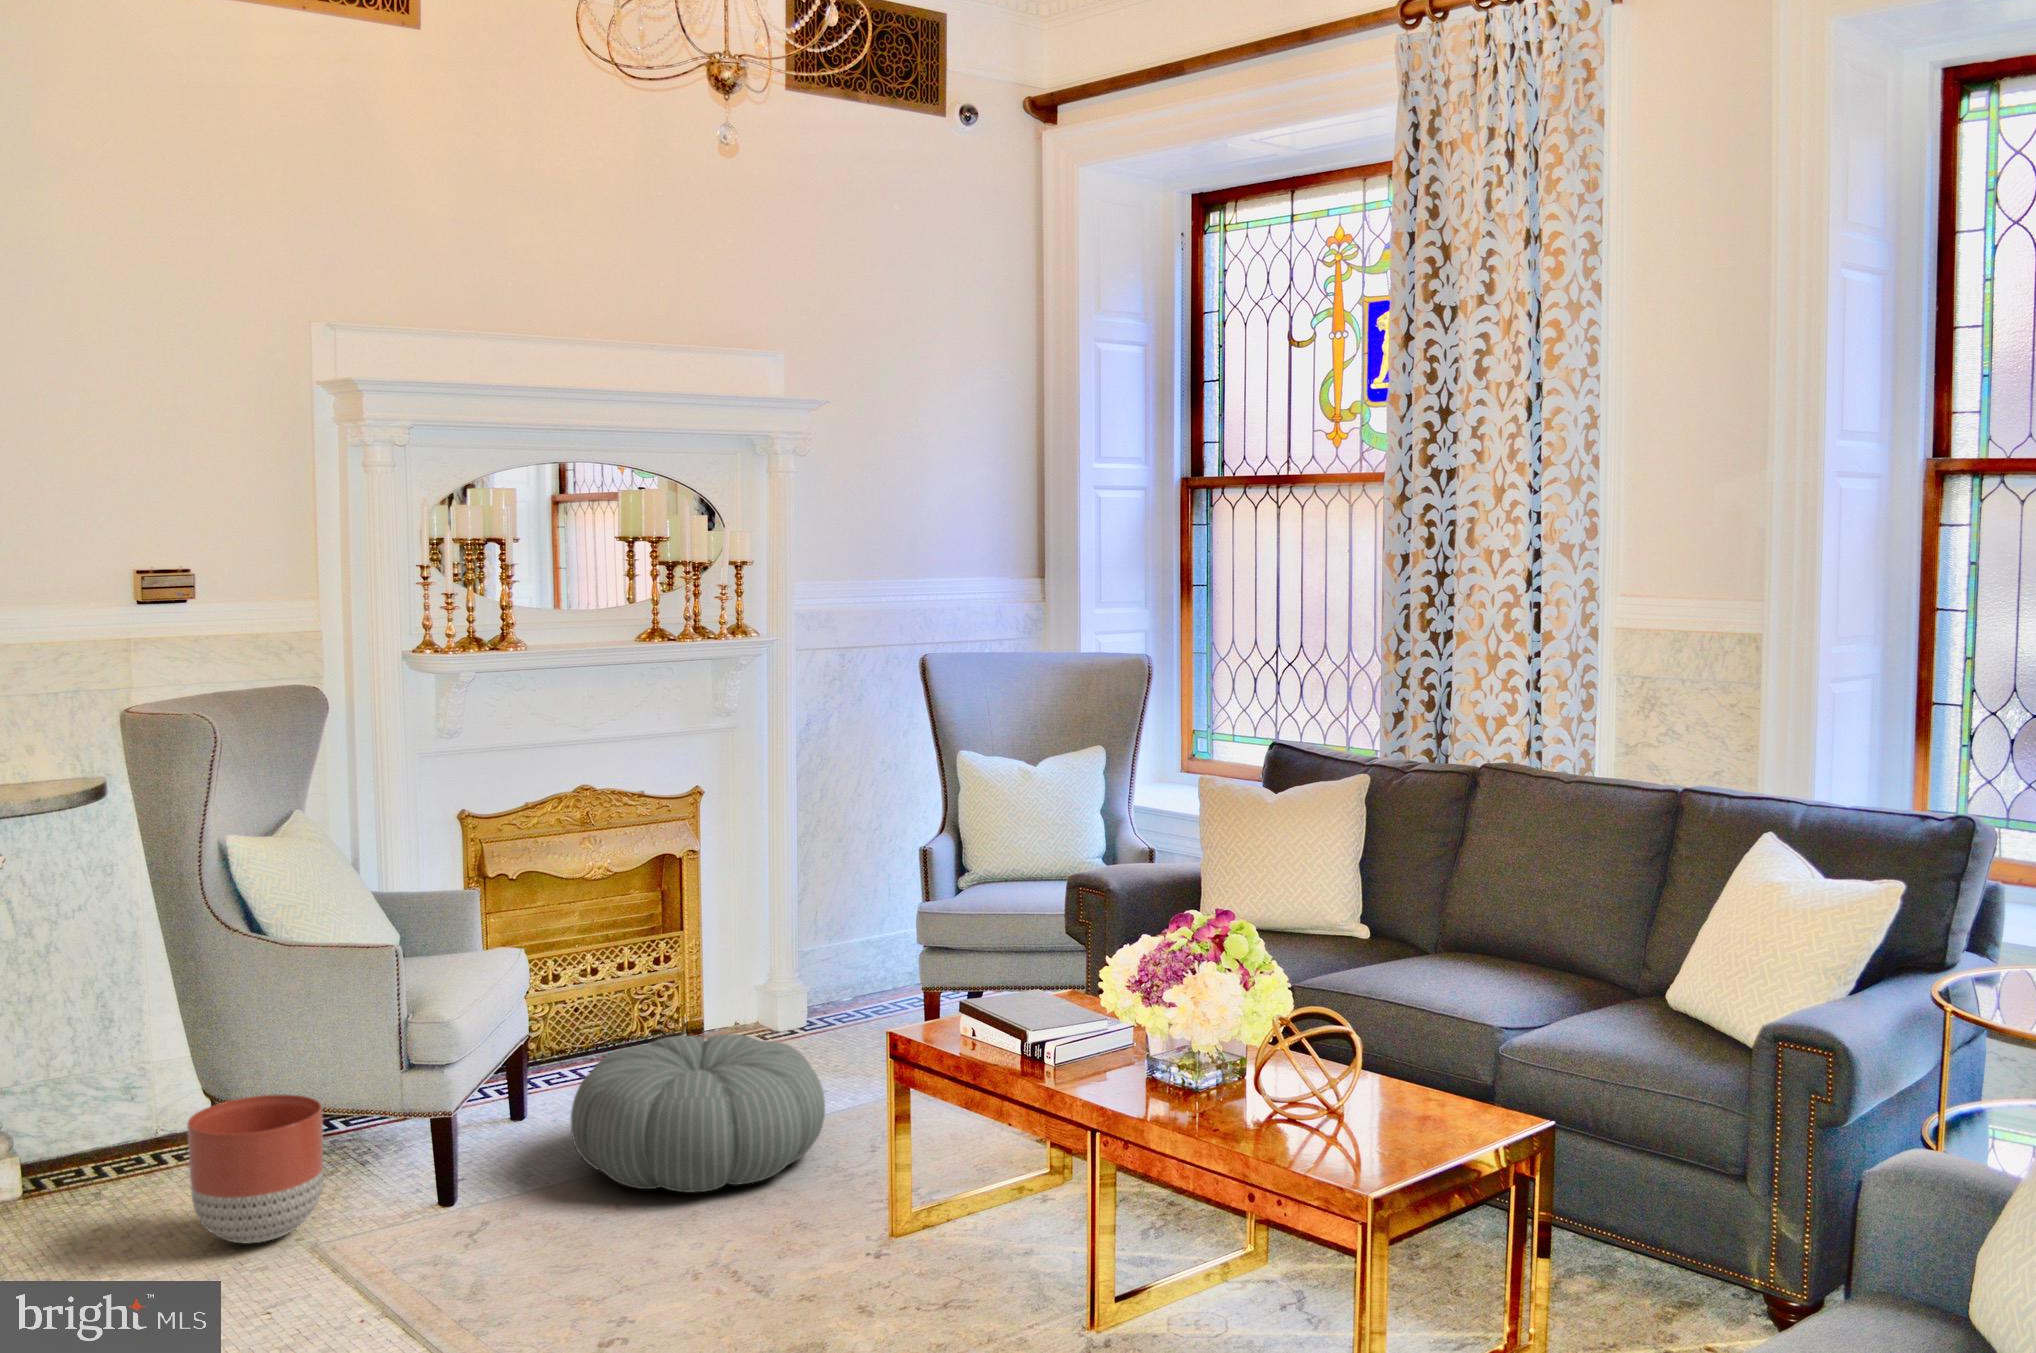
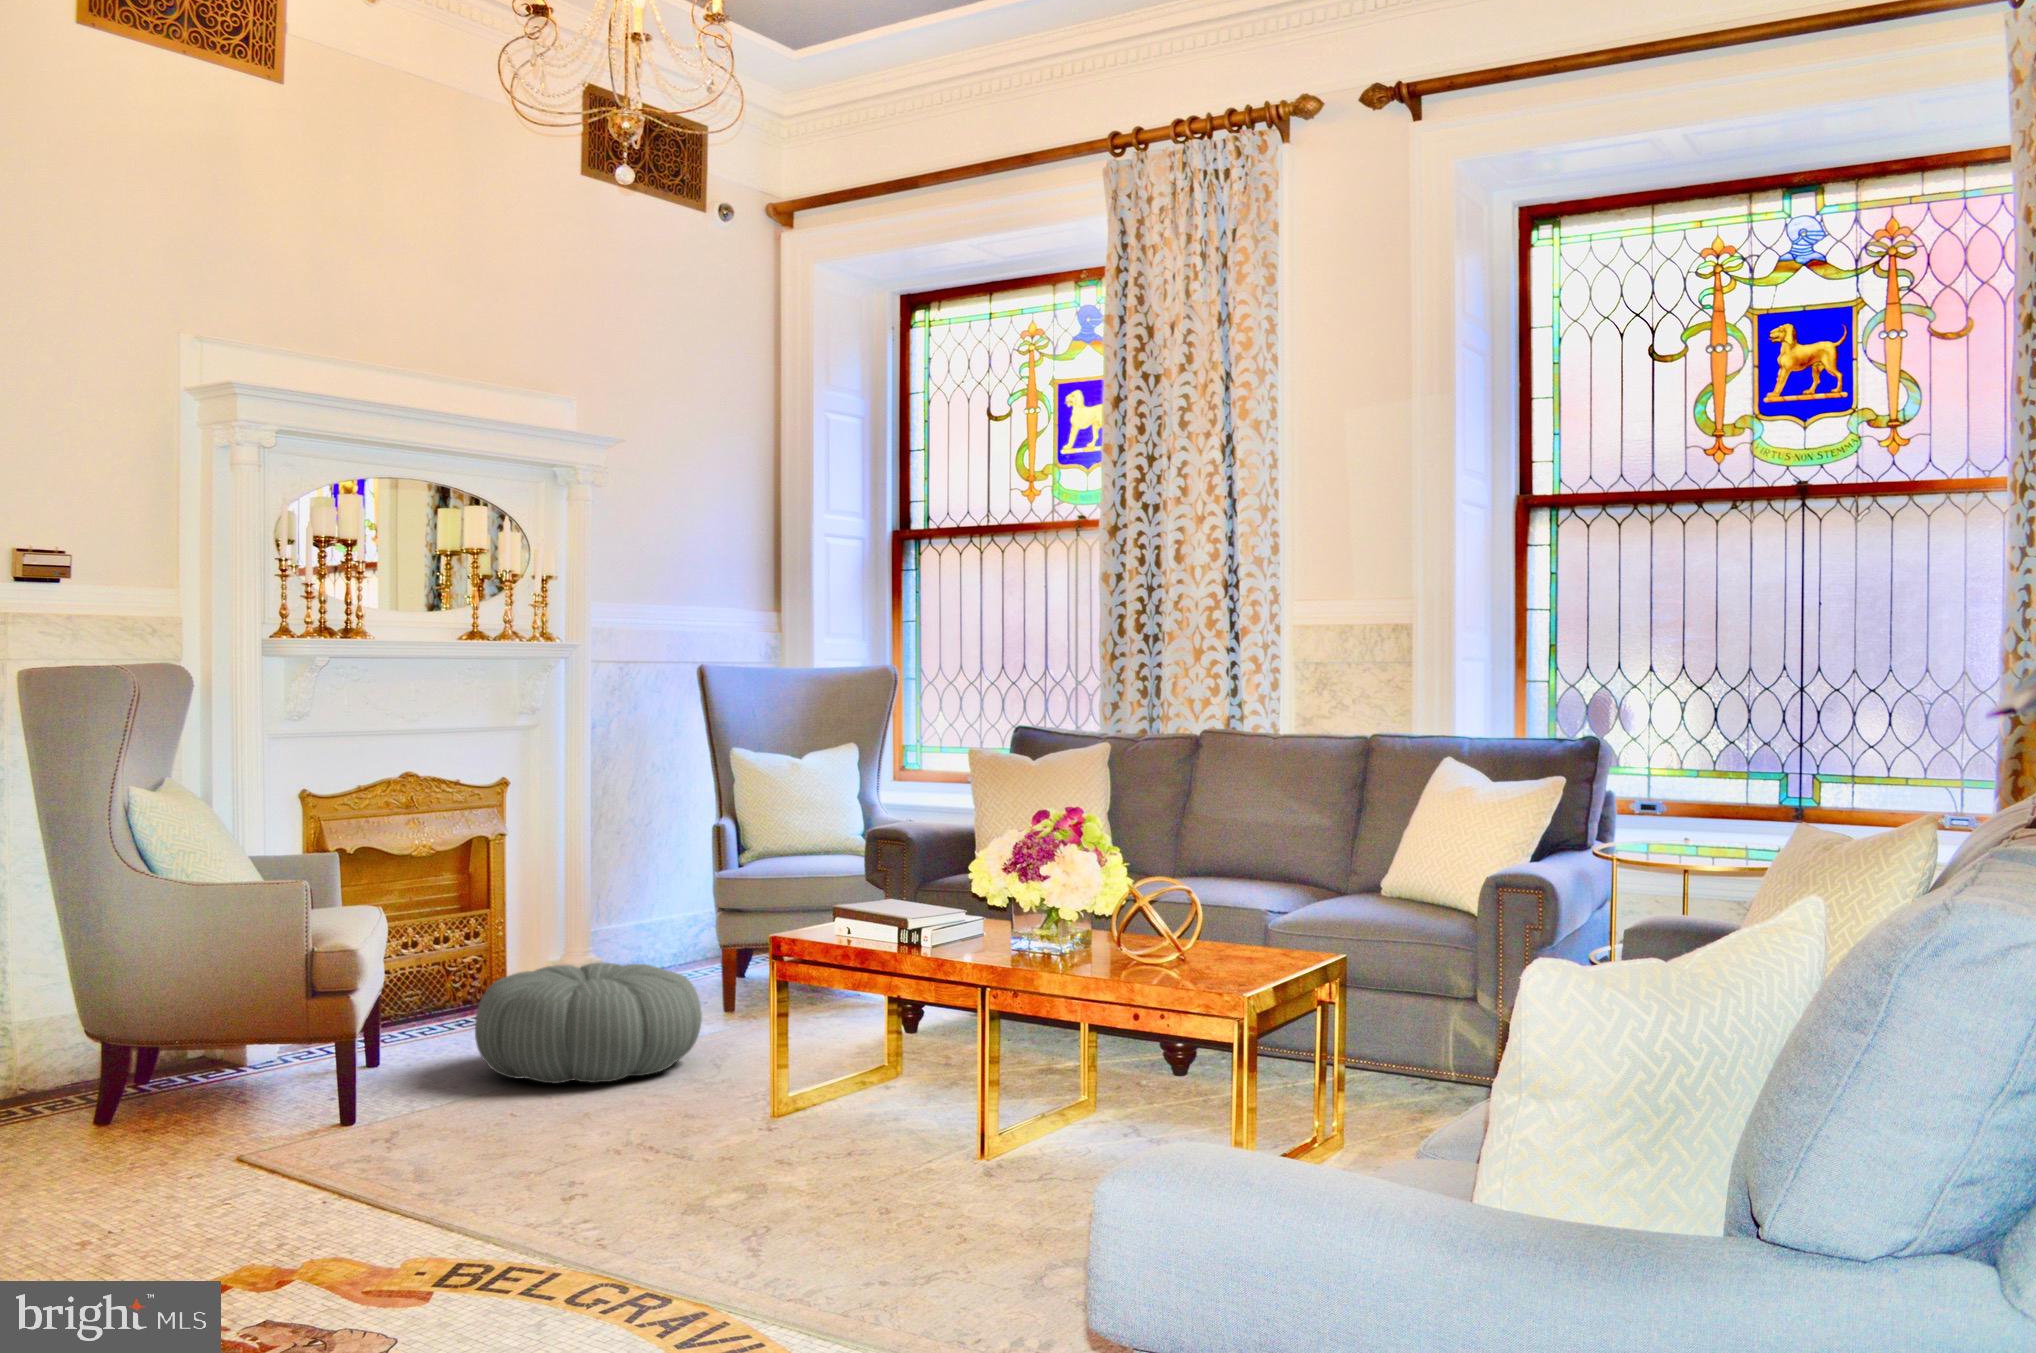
planter: present [187,1095,323,1243] -> none [147,1007,273,1136]

